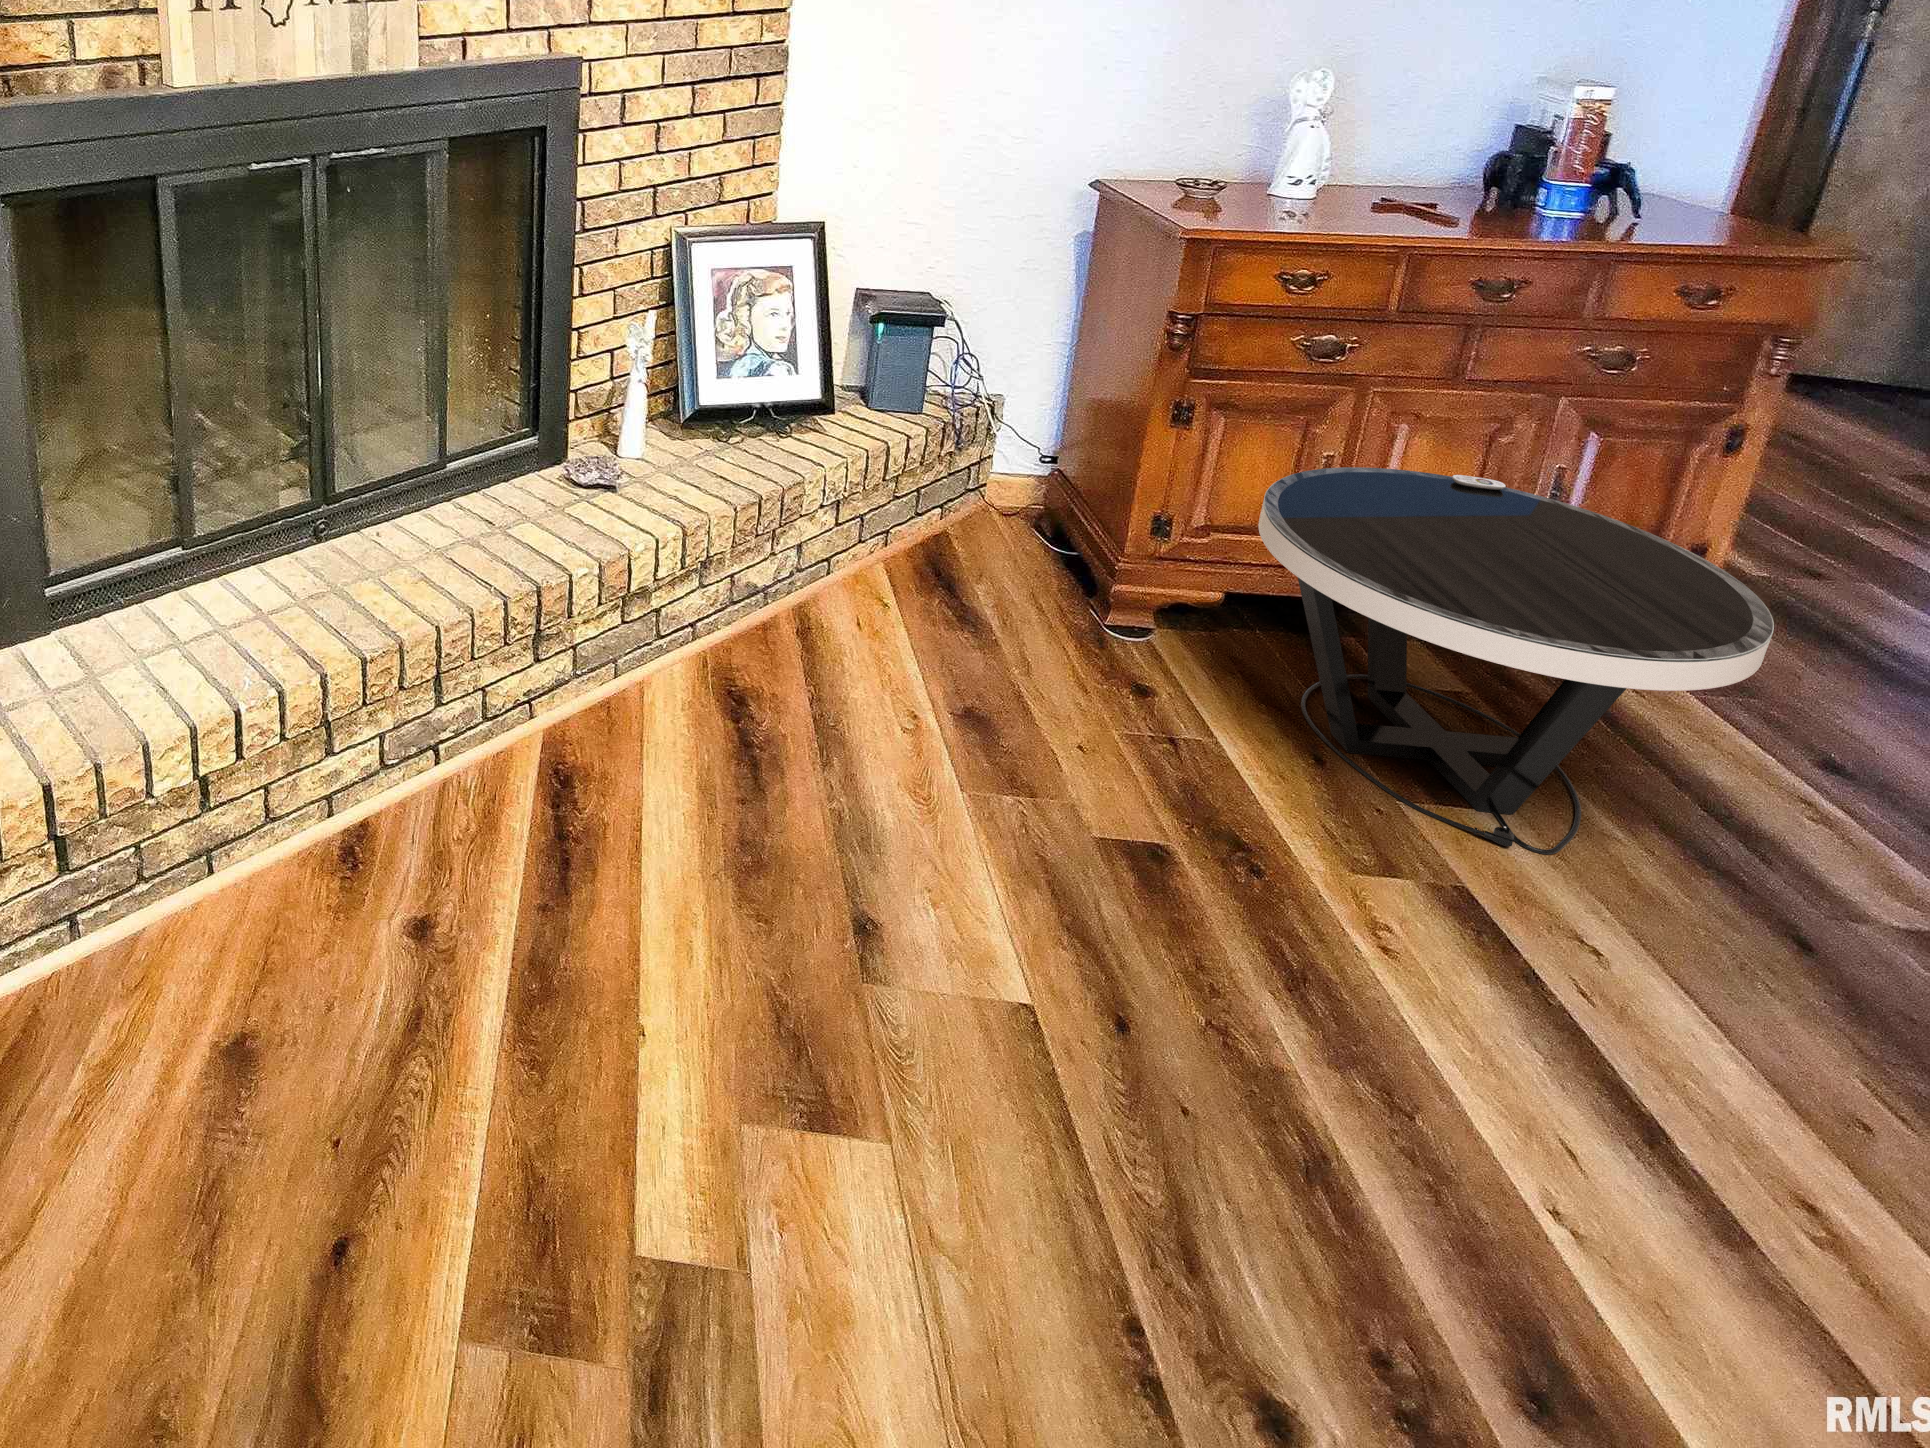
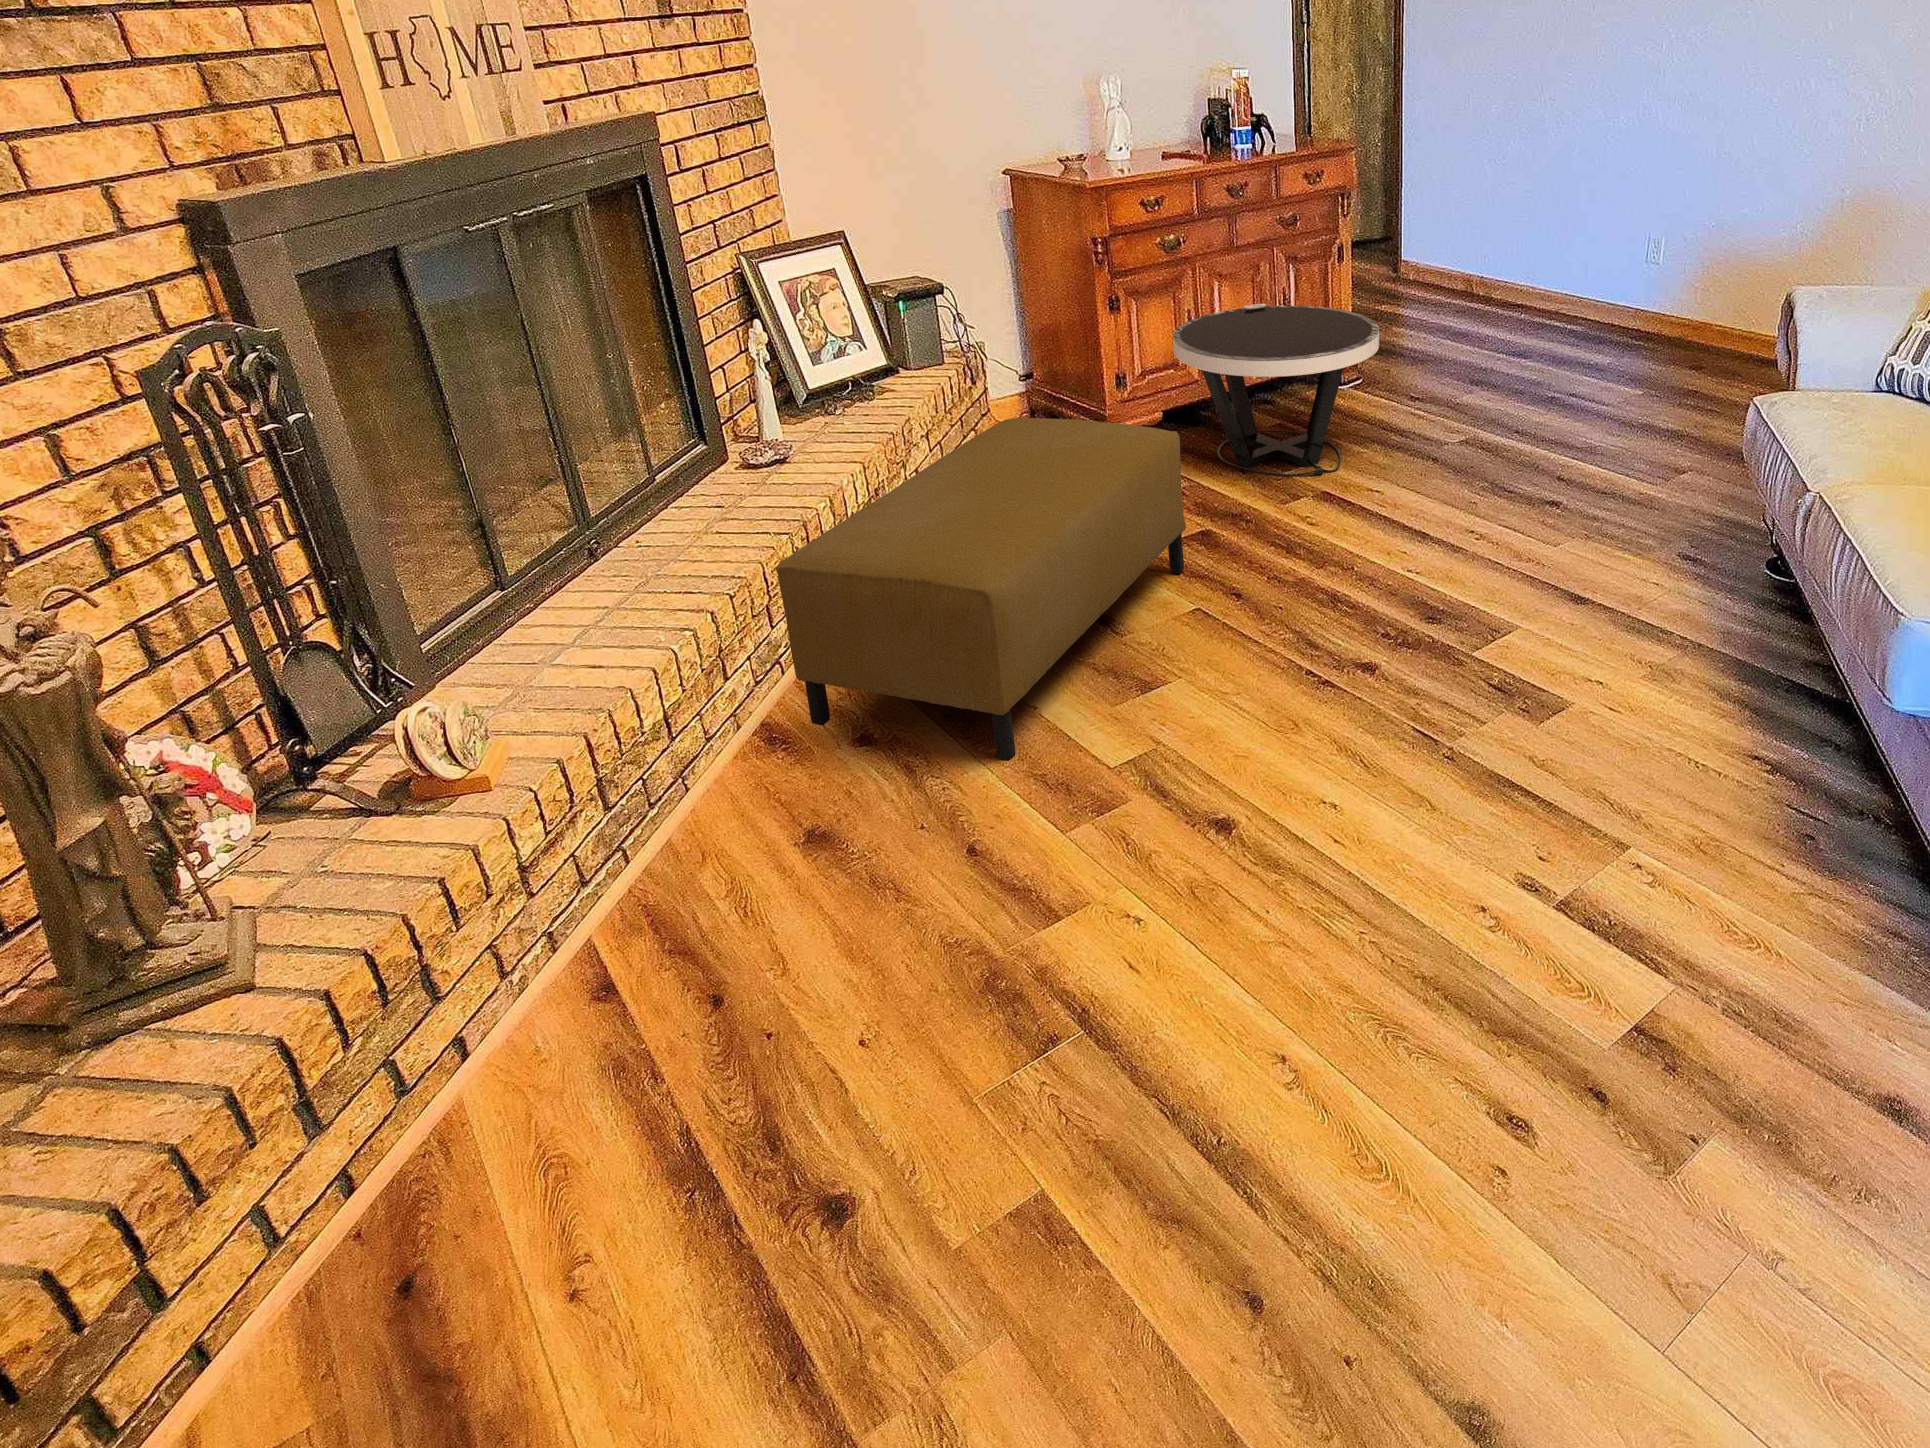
ottoman: none [386,543,1125,1133] -> present [776,418,1186,761]

